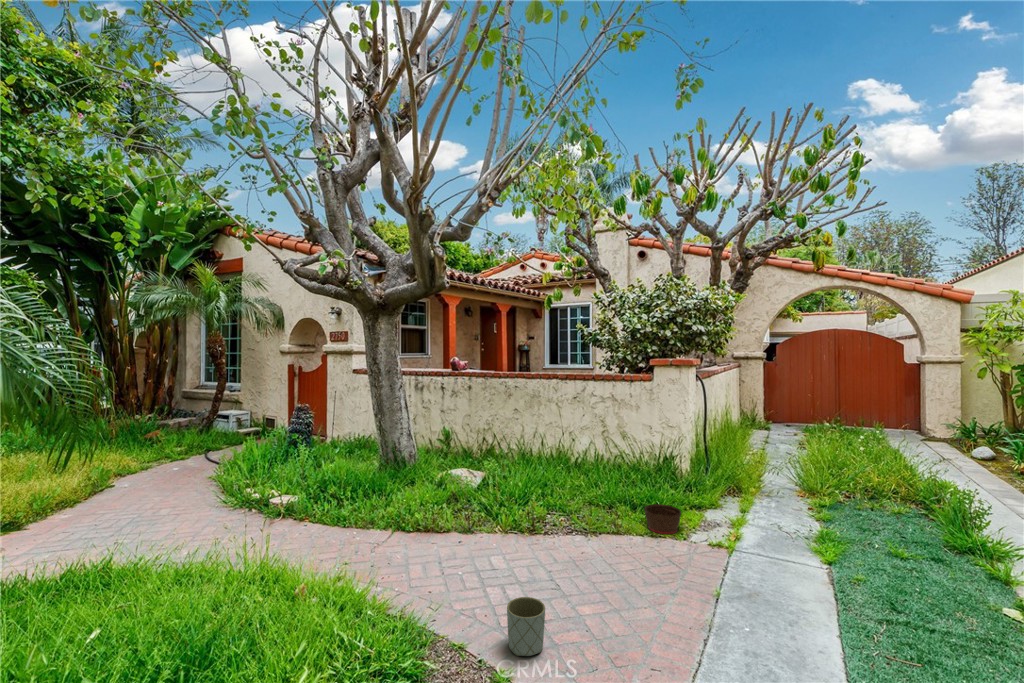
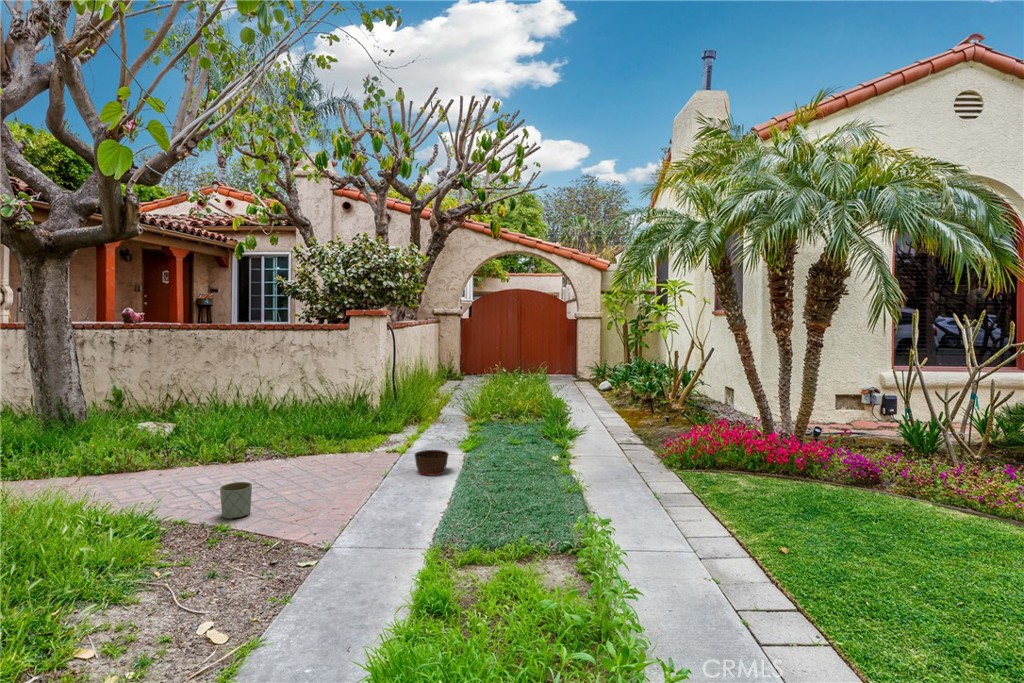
basket: present [645,504,681,534] -> present [415,450,448,476]

